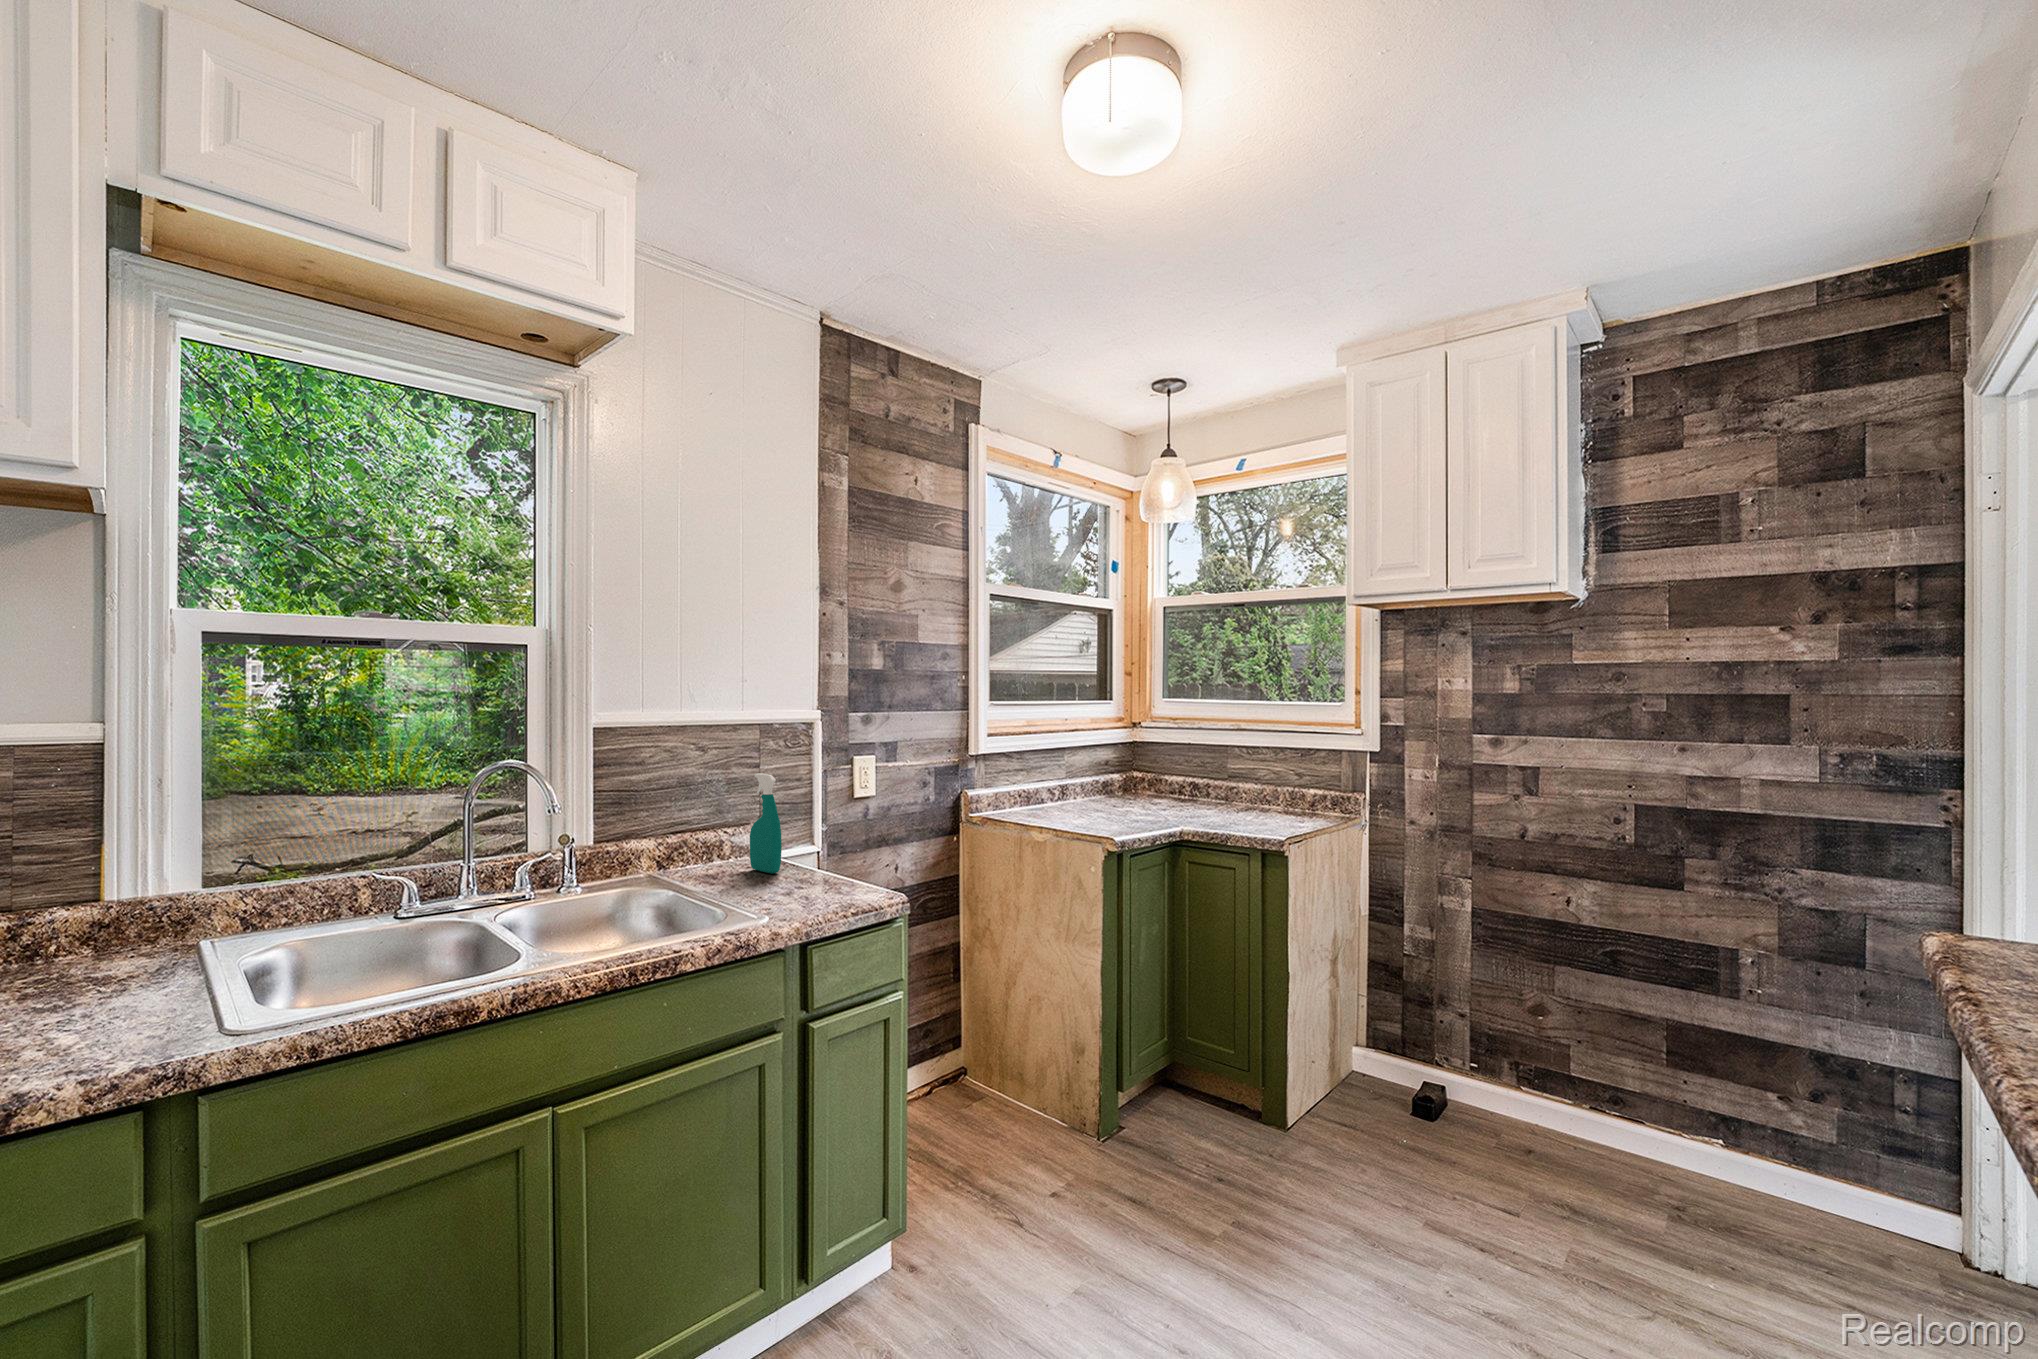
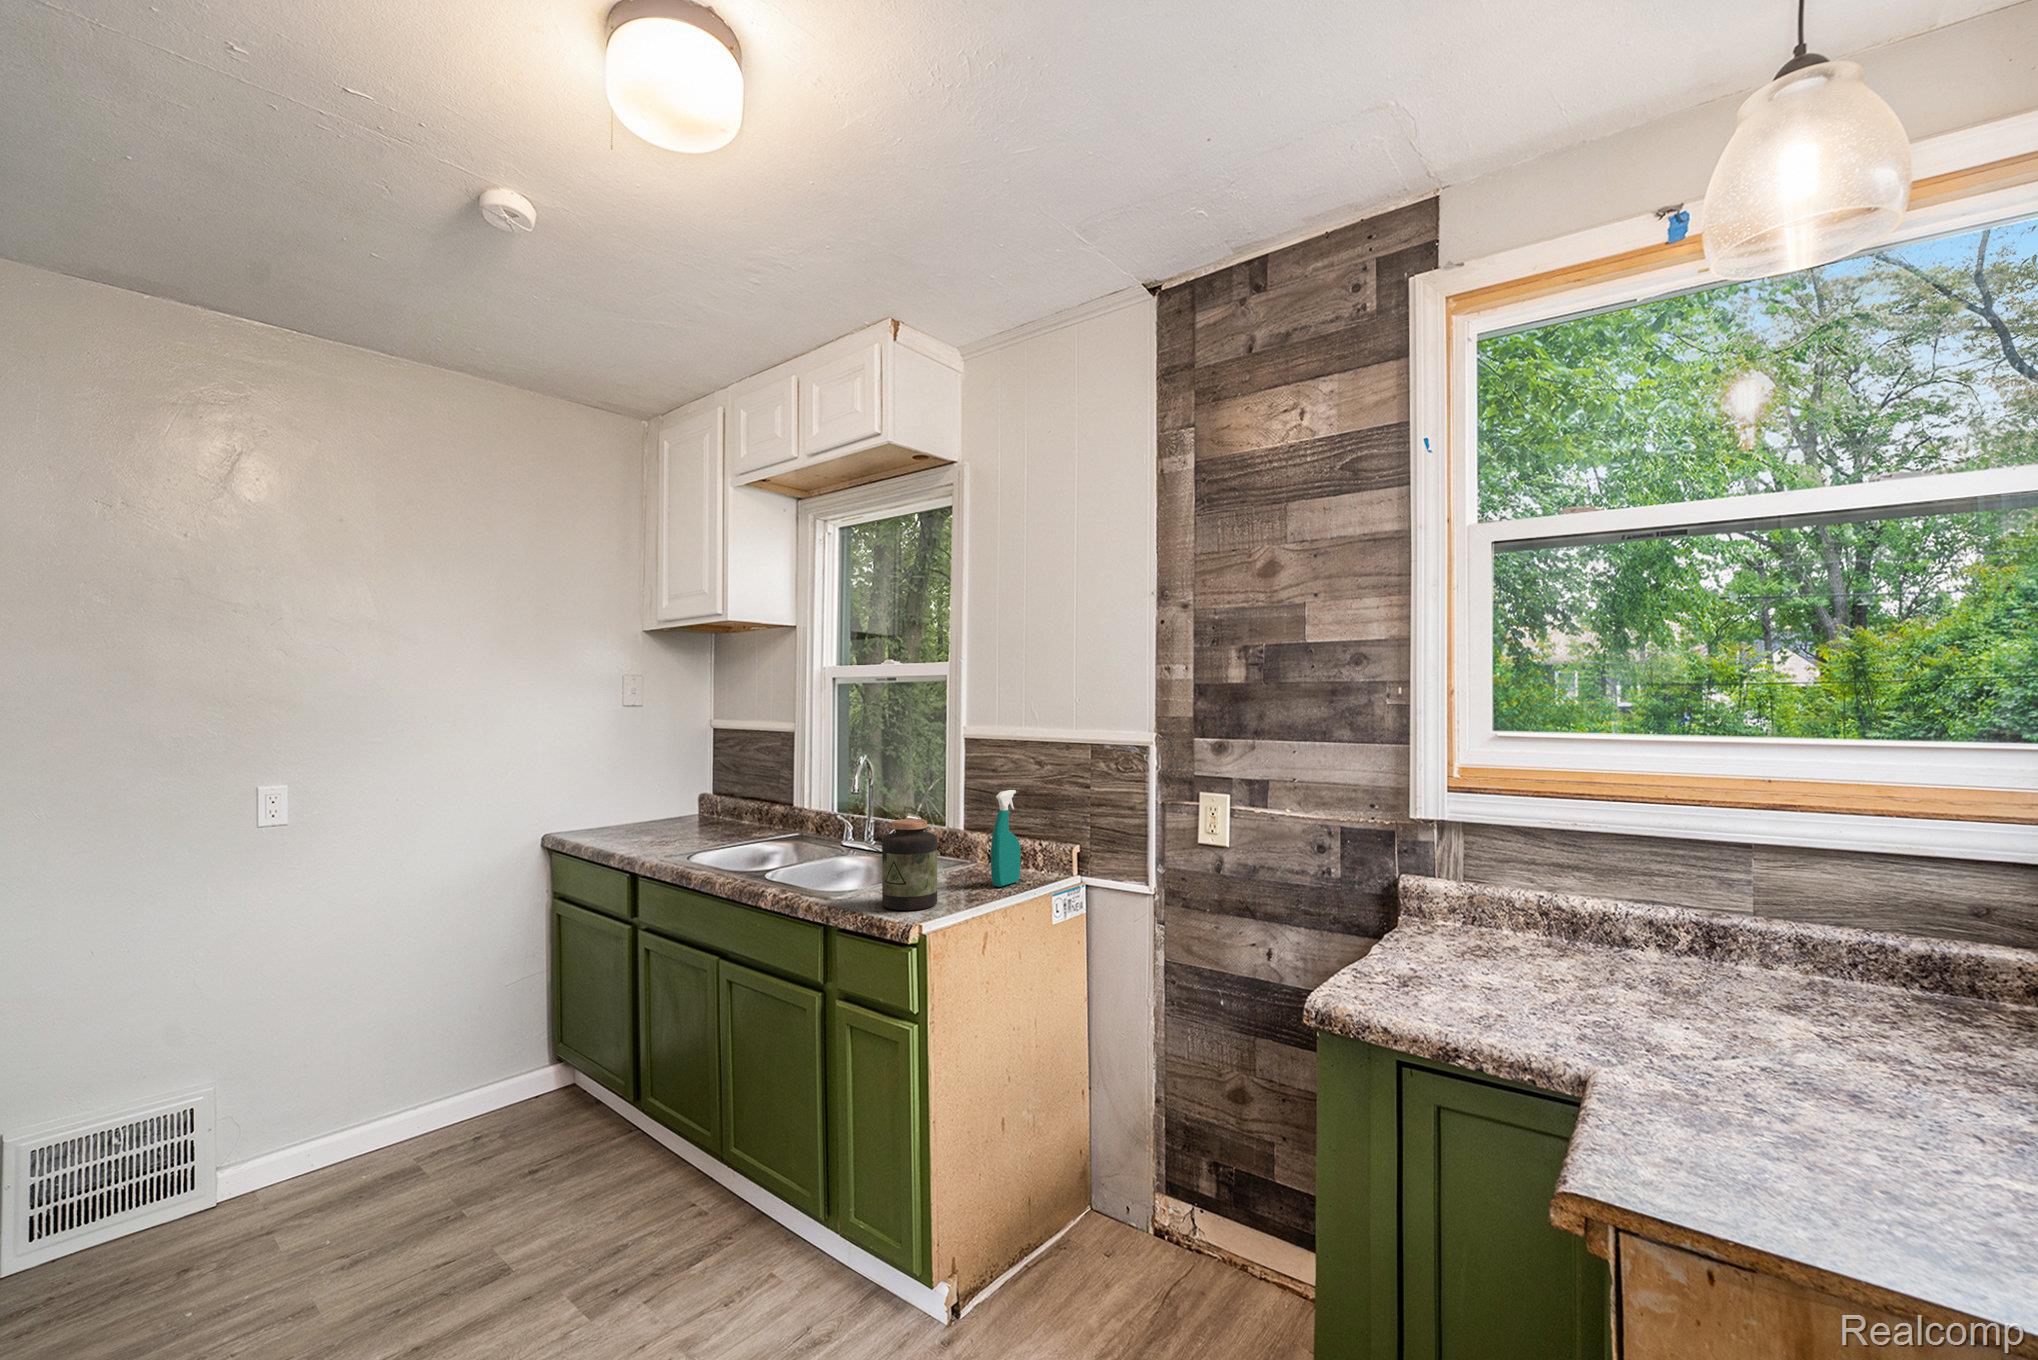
jar: none [791,805,851,902] -> present [882,819,937,910]

